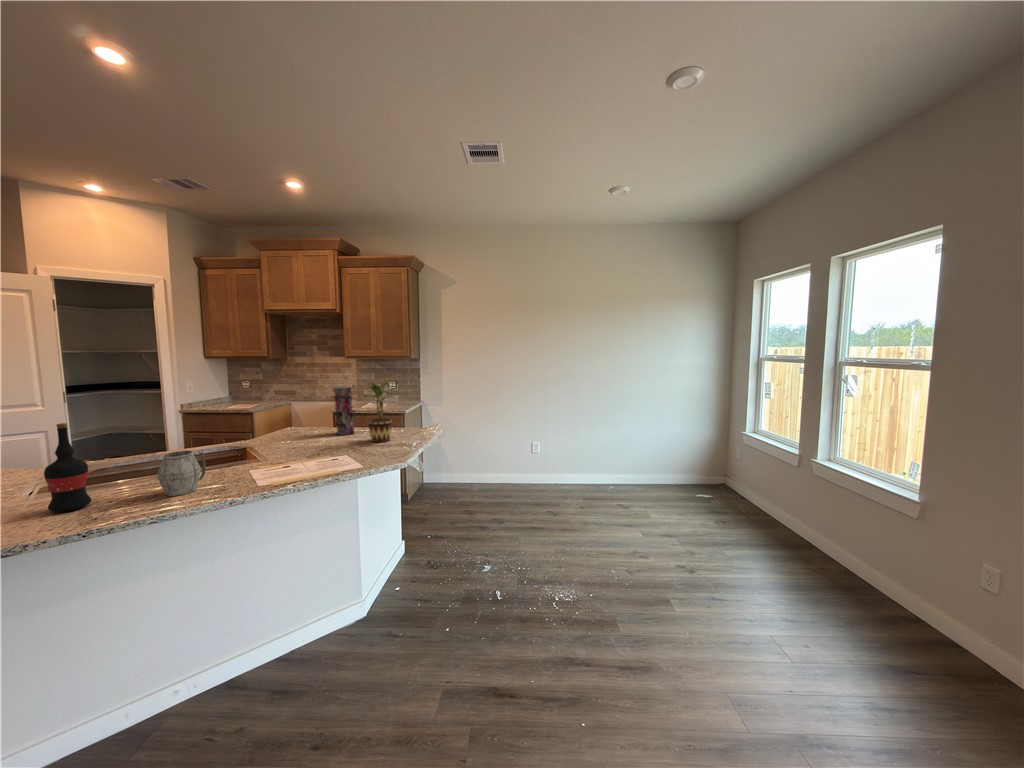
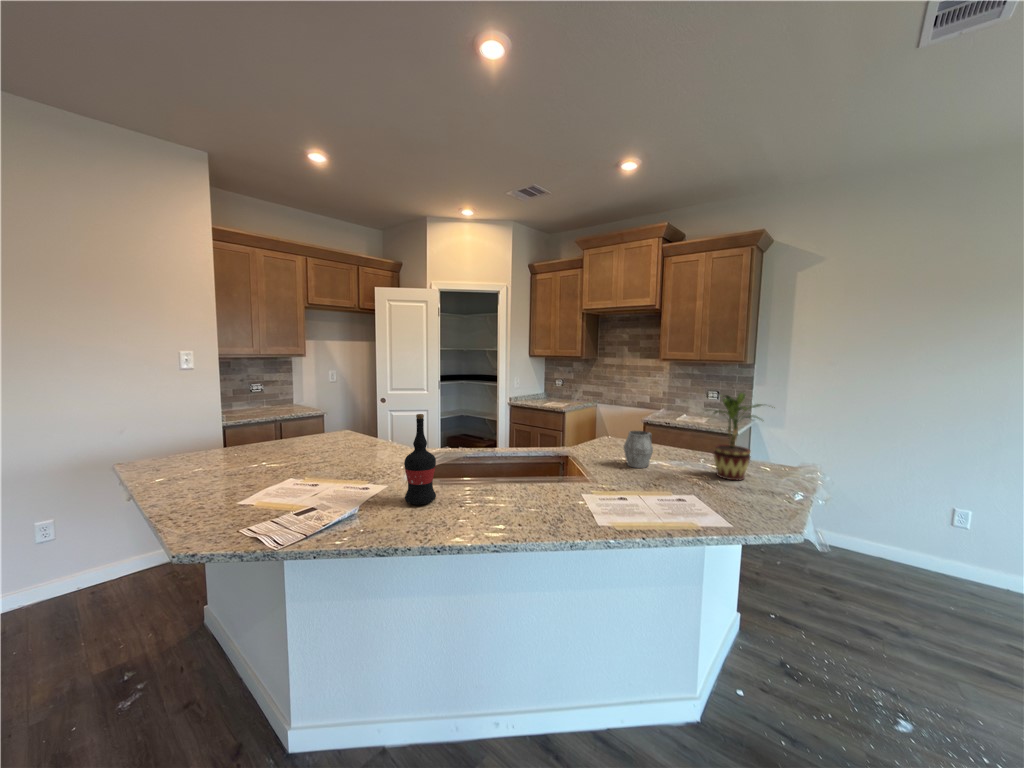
vase: present [333,386,355,435] -> none [662,394,689,458]
mug: present [157,451,205,496] -> present [624,431,653,468]

